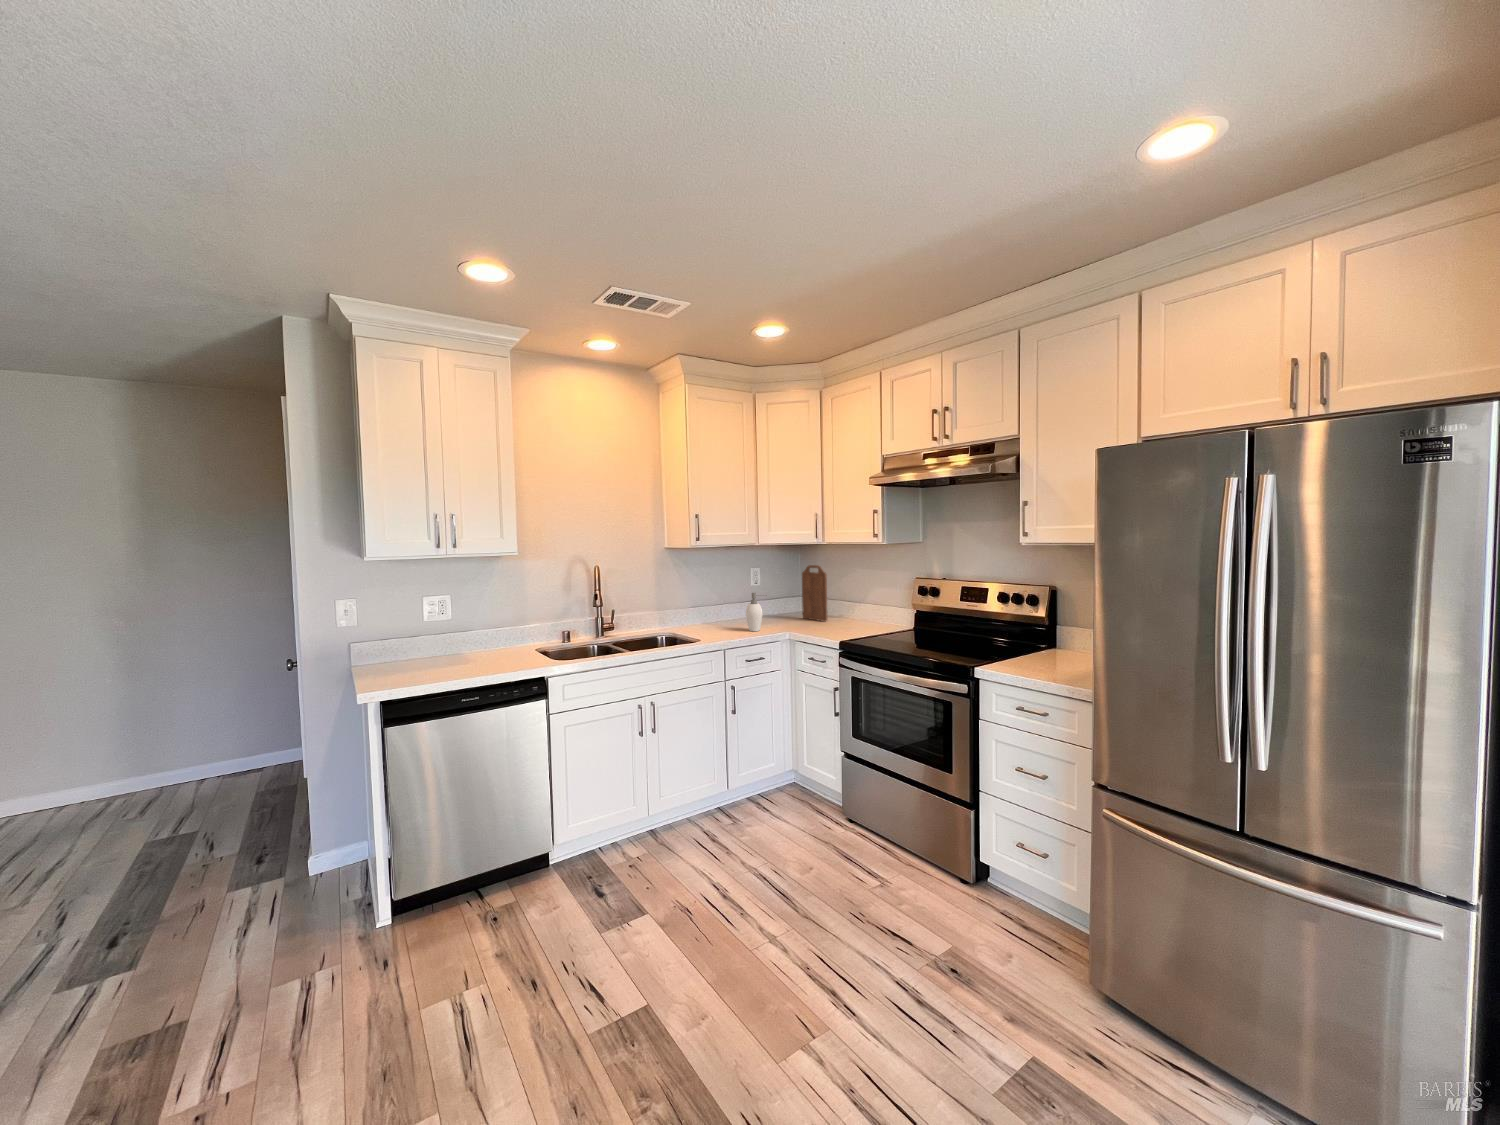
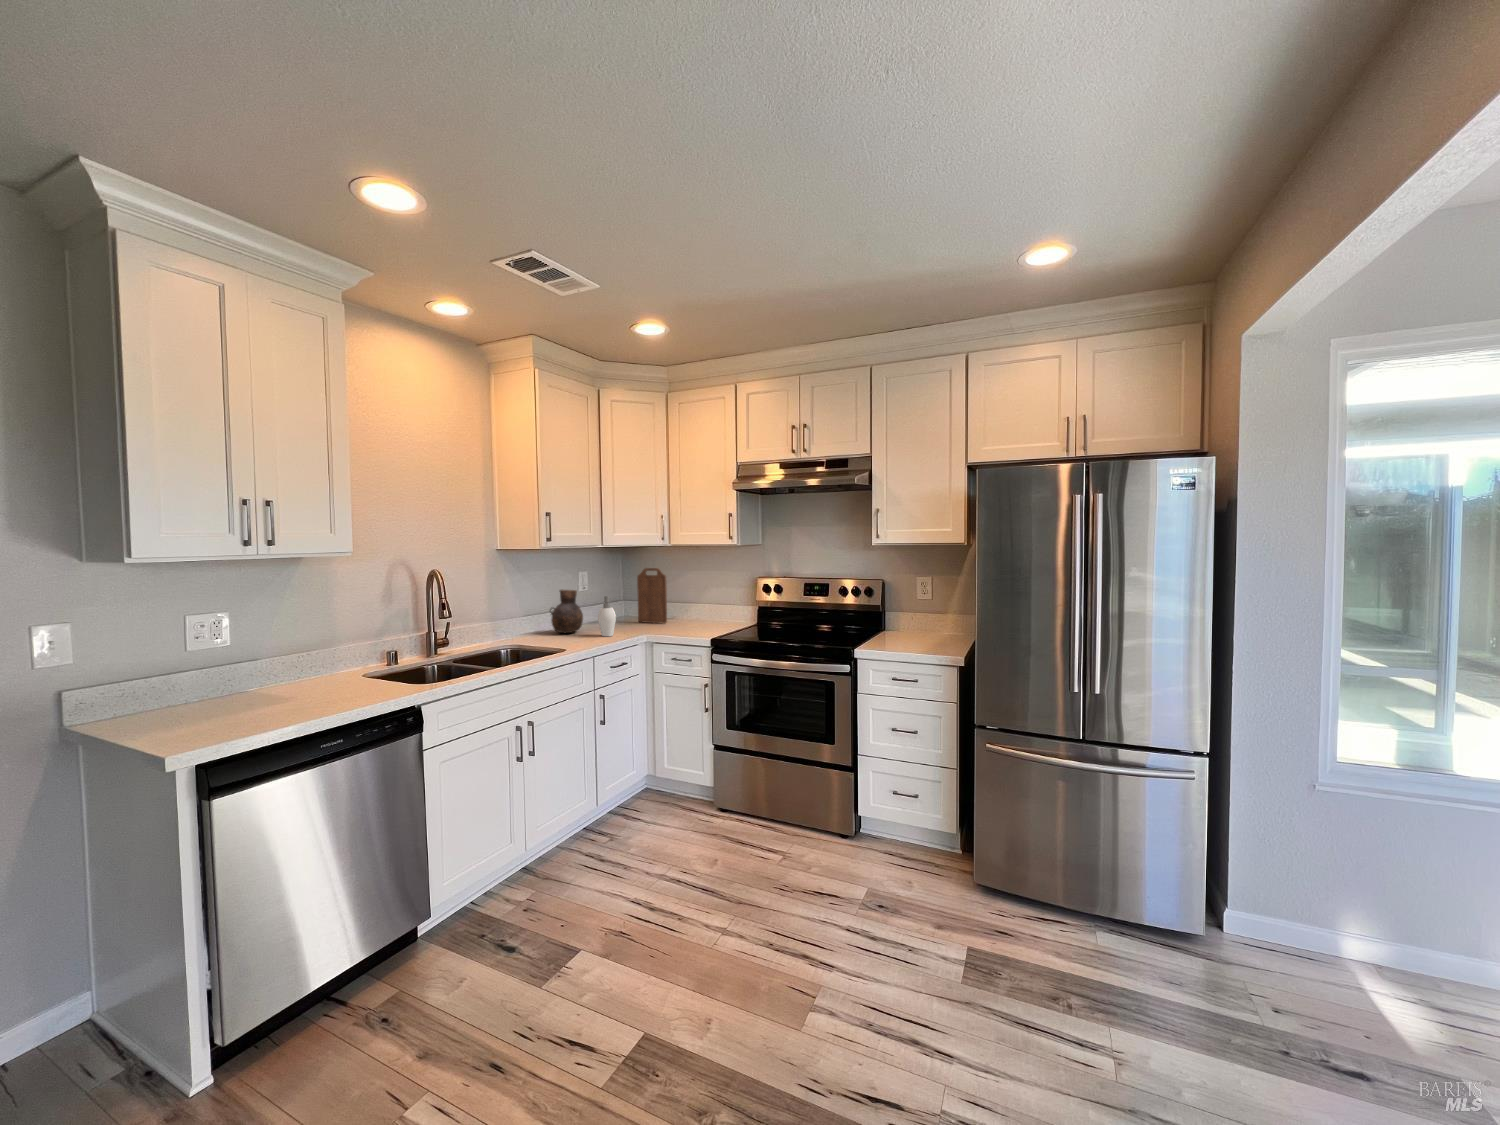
vase: none [710,585,740,625] -> present [550,589,583,633]

